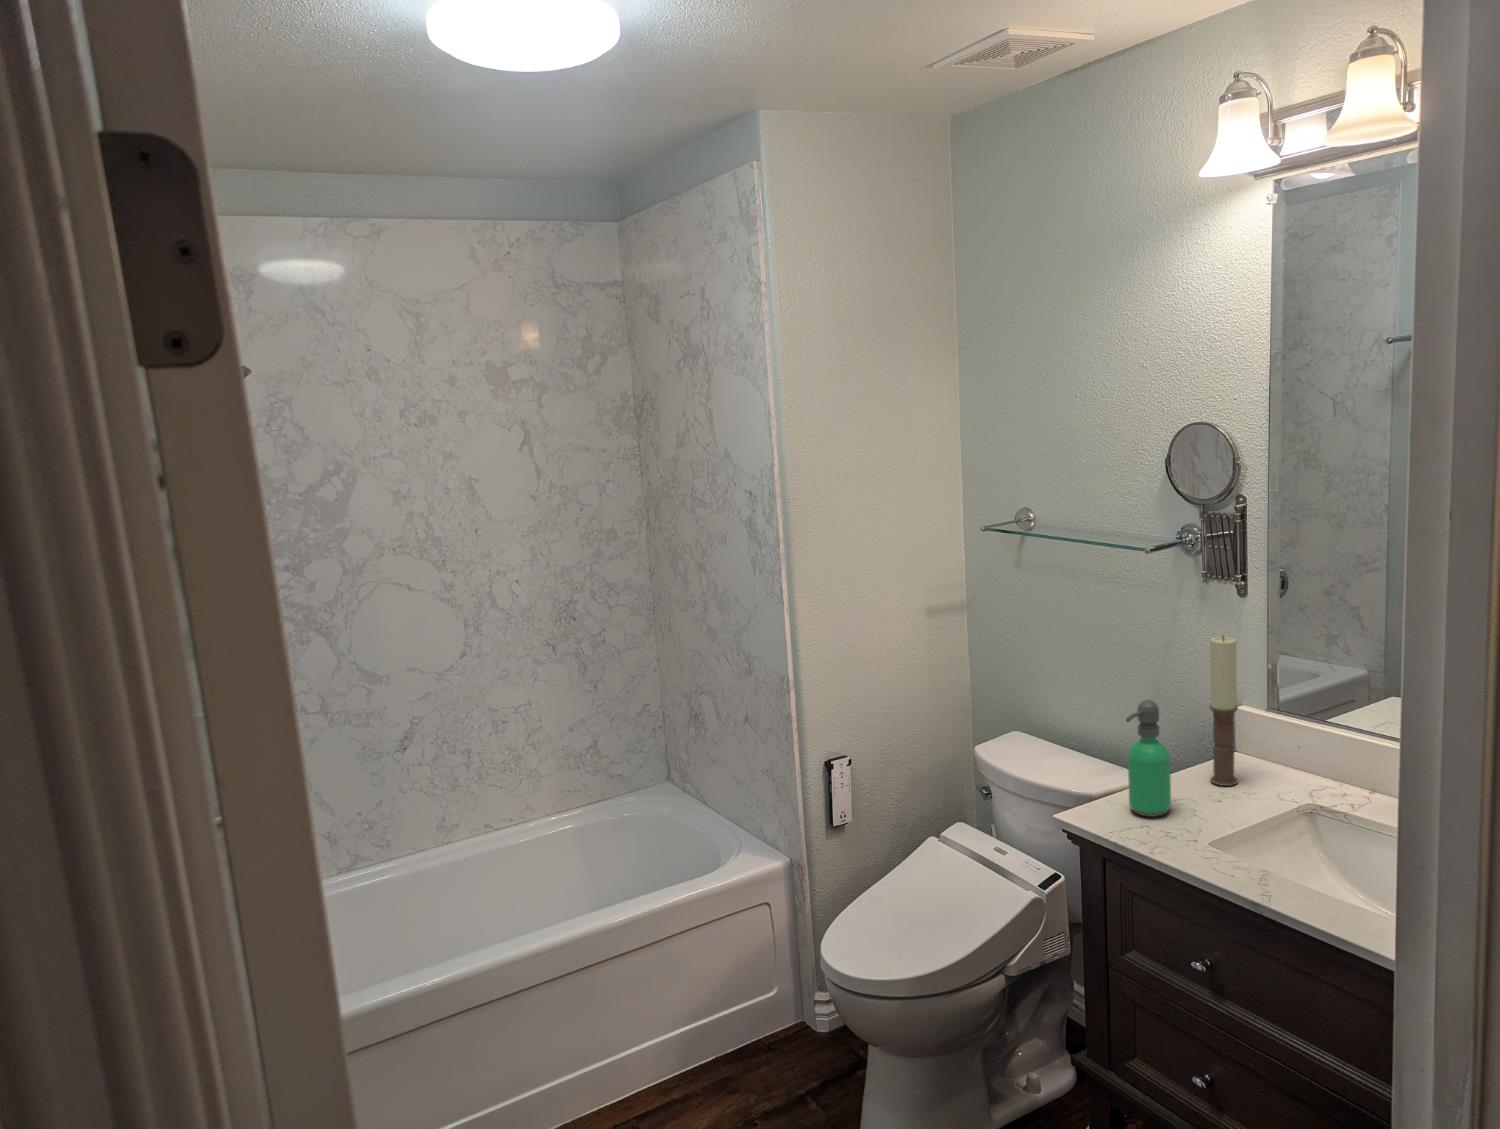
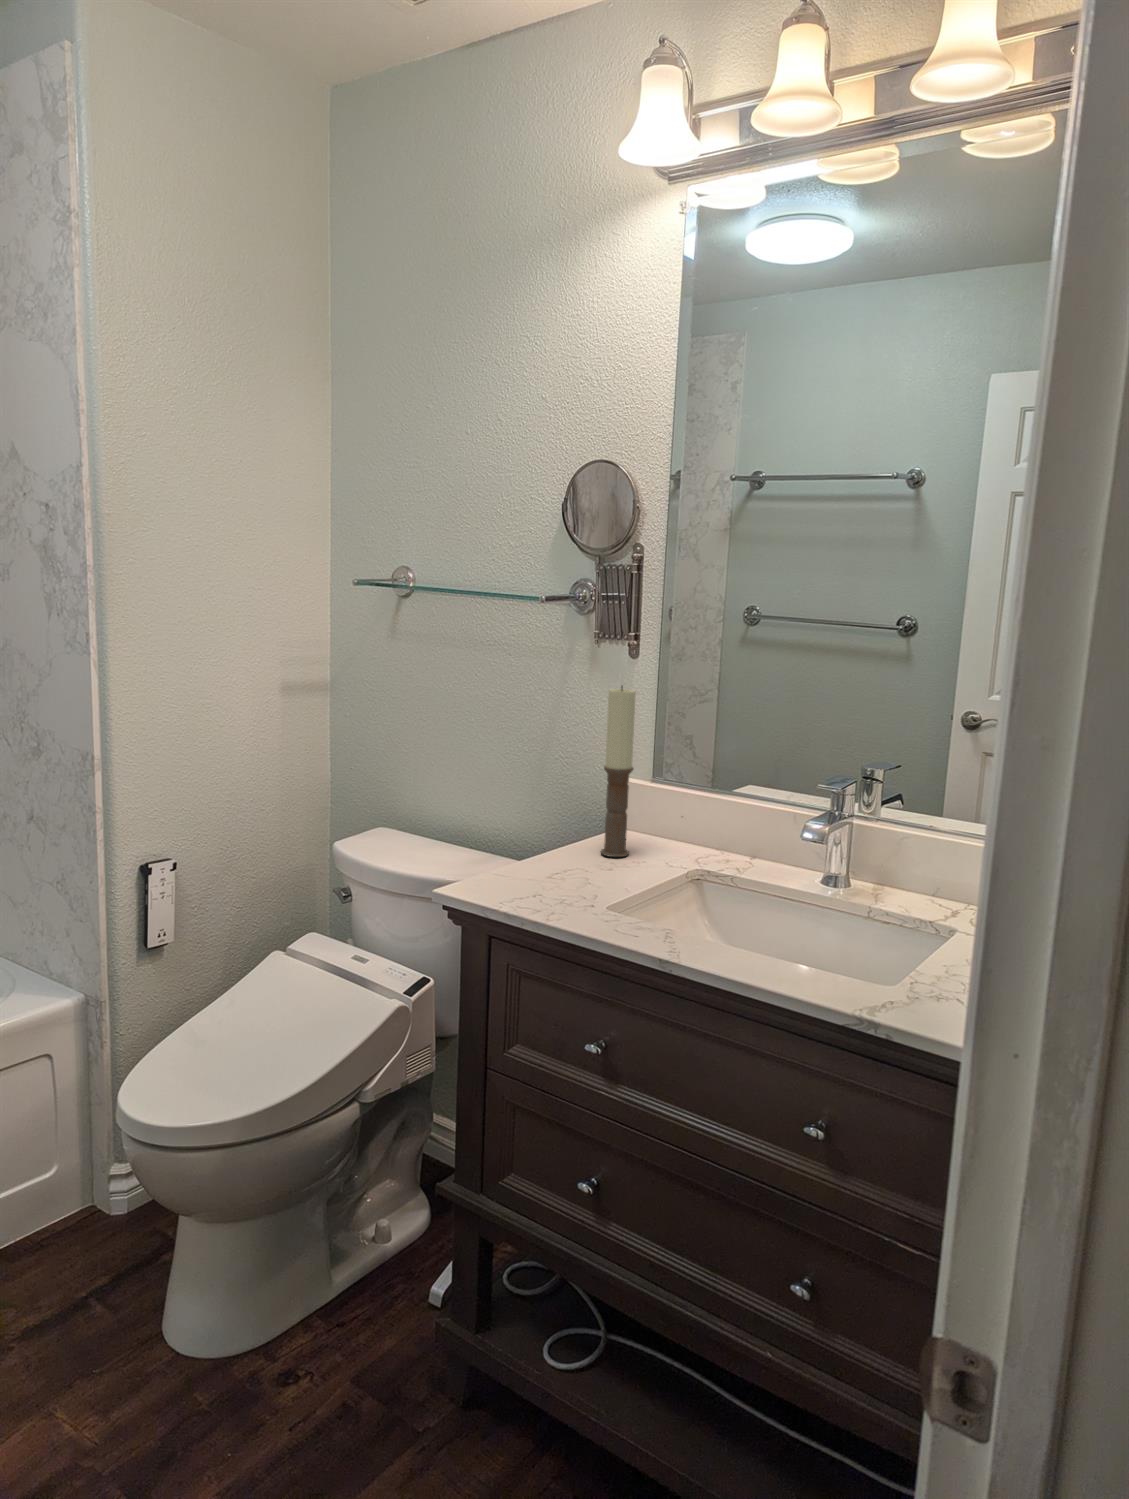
soap dispenser: present [1126,700,1171,817] -> none [517,749,566,888]

